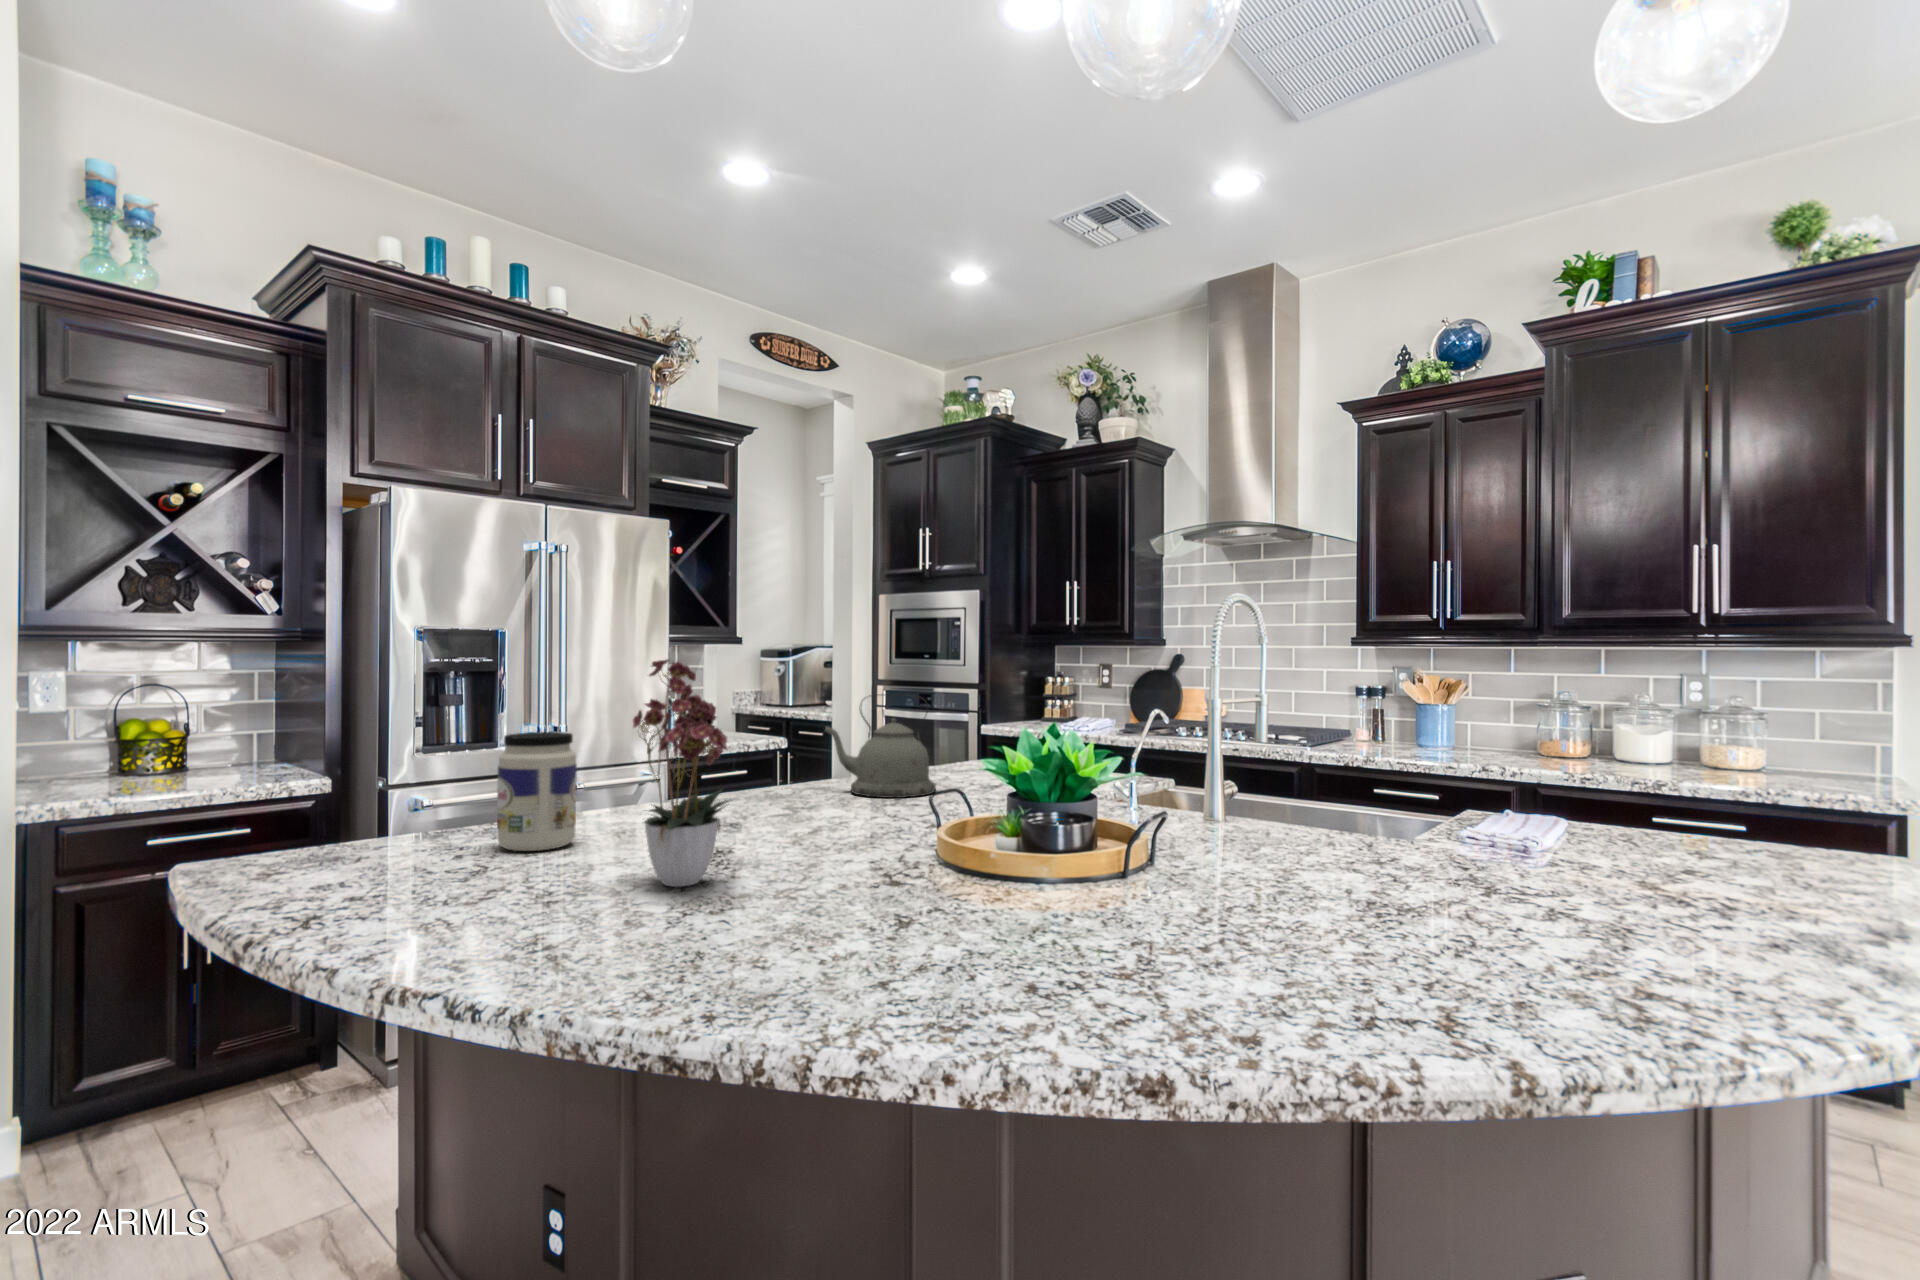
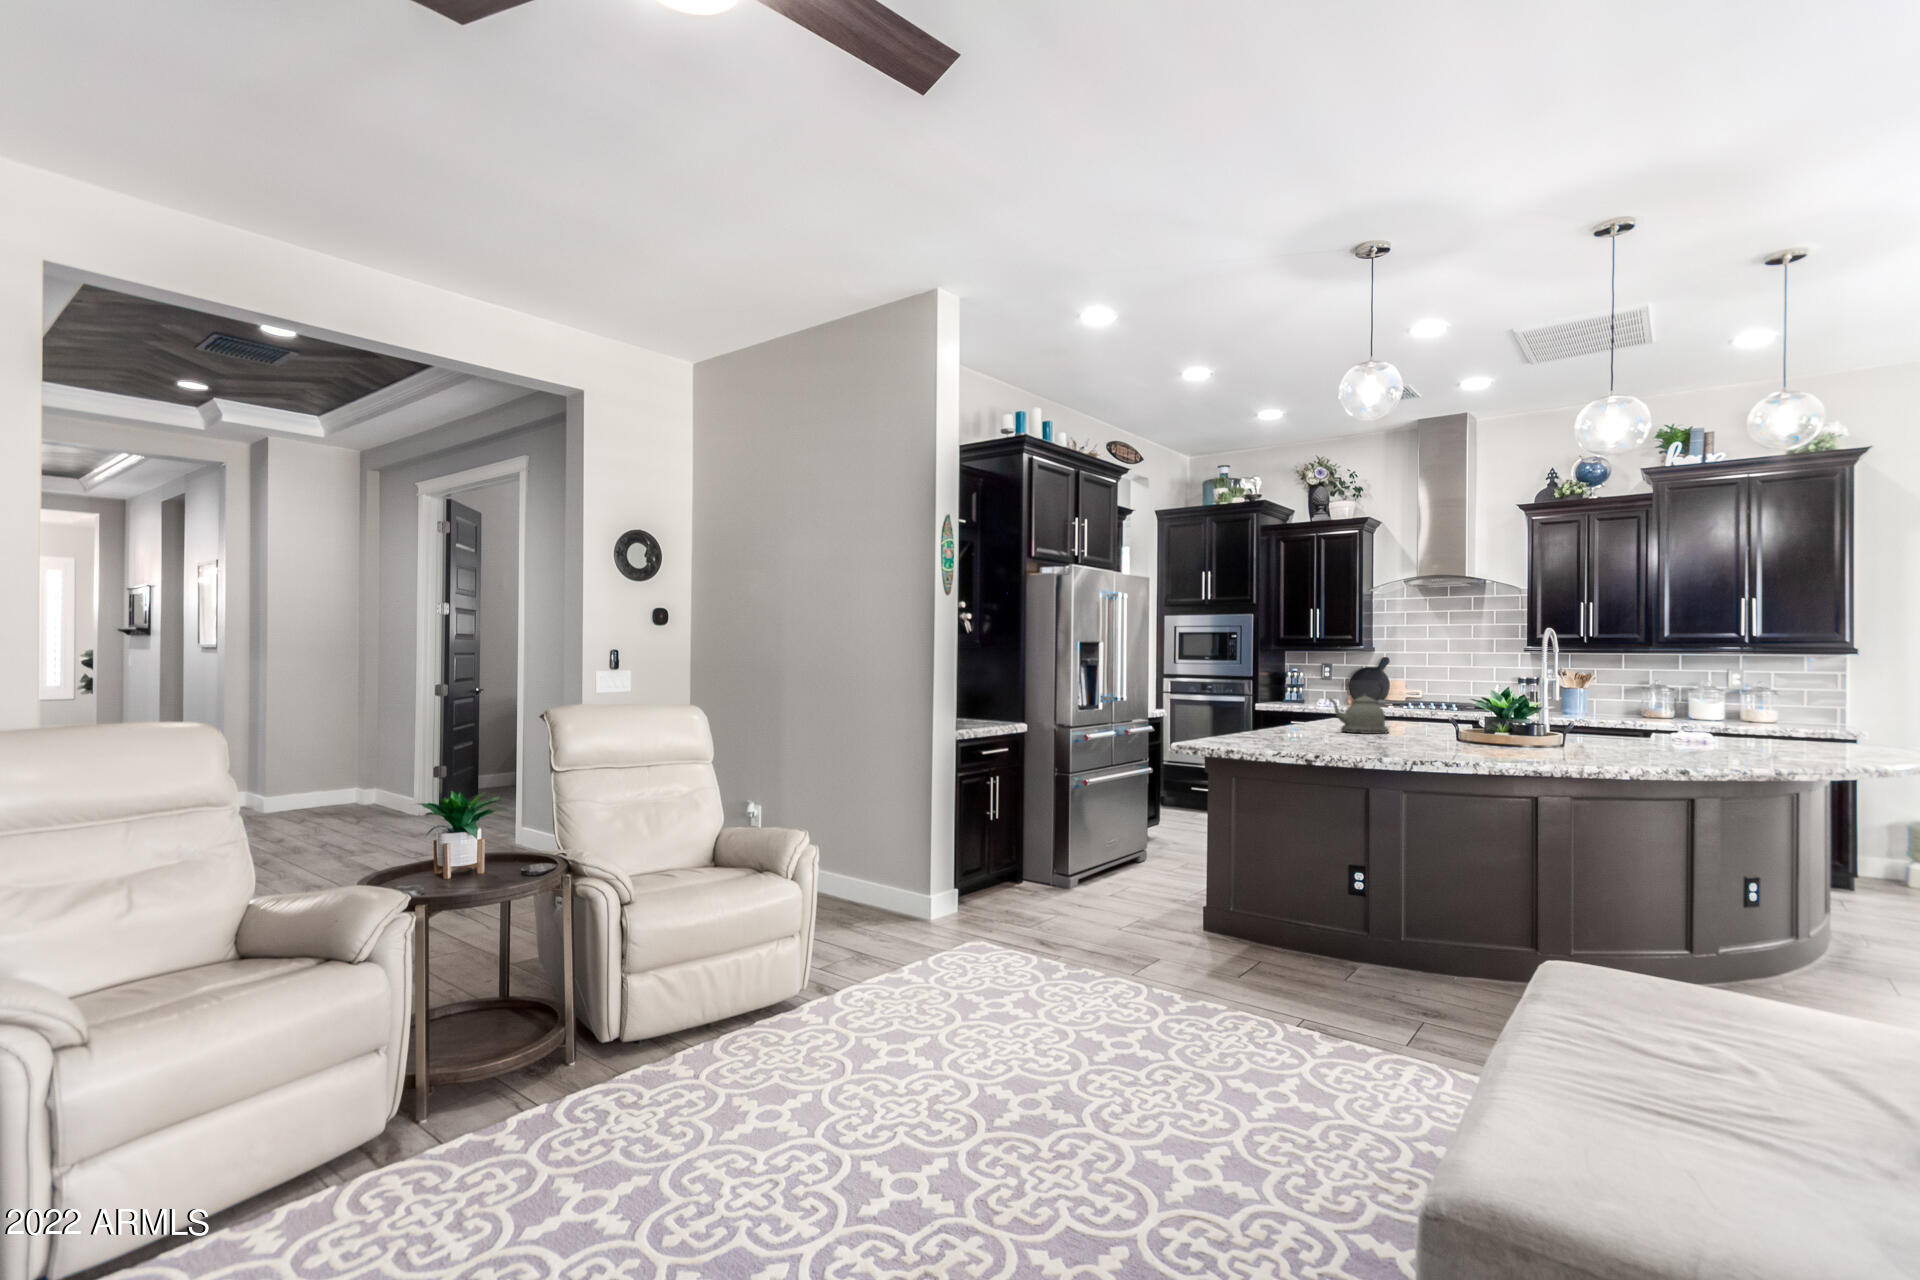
flower arrangement: present [633,659,732,887] -> none [1401,660,1470,752]
jar: present [497,732,577,851] -> none [1295,697,1328,747]

